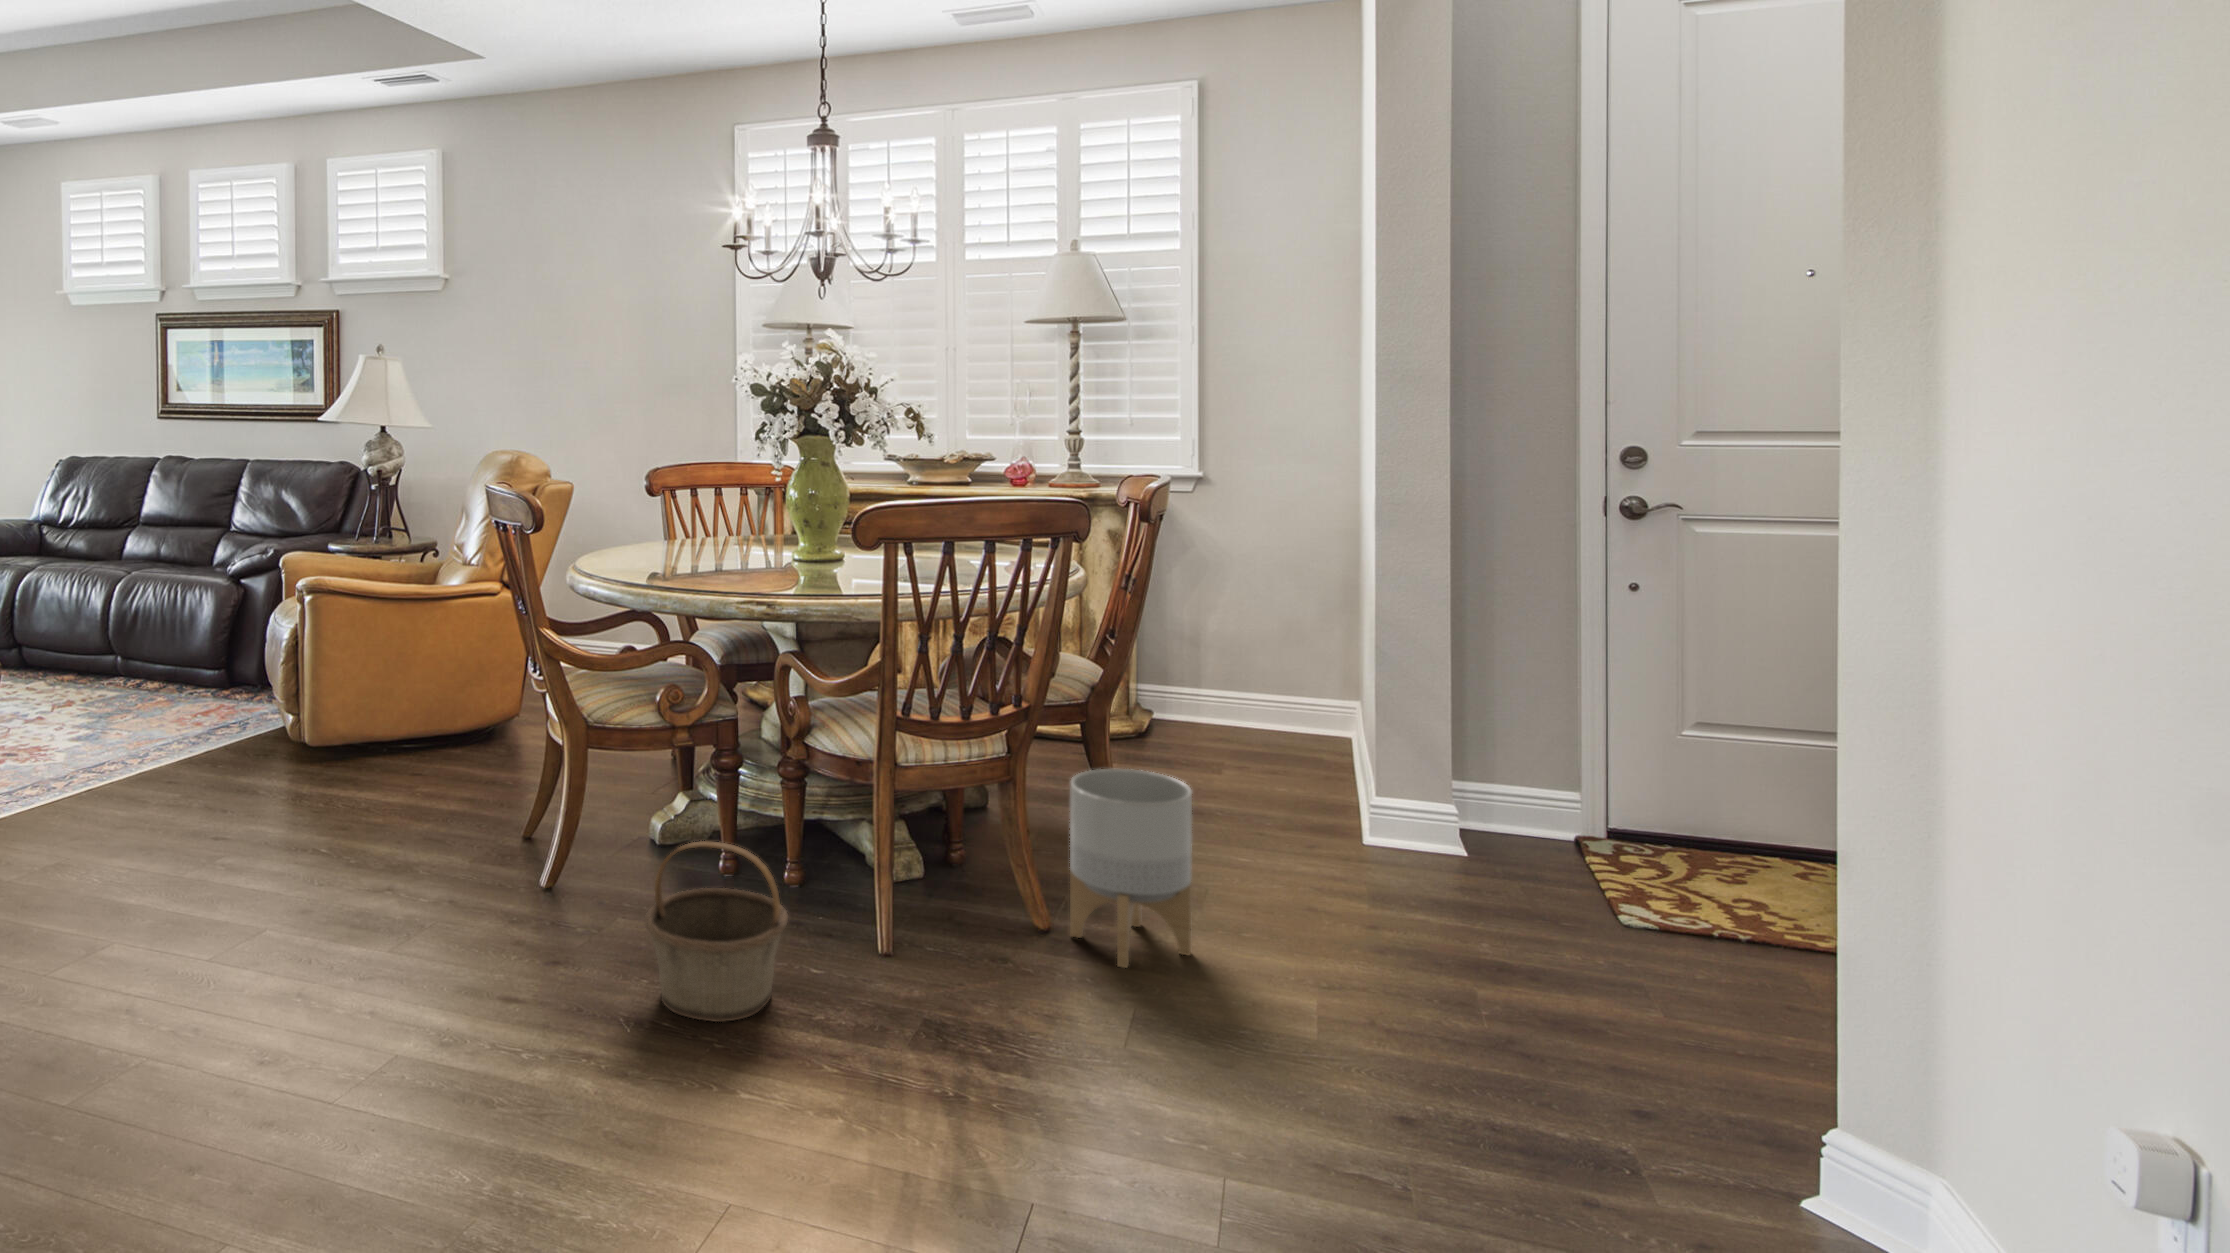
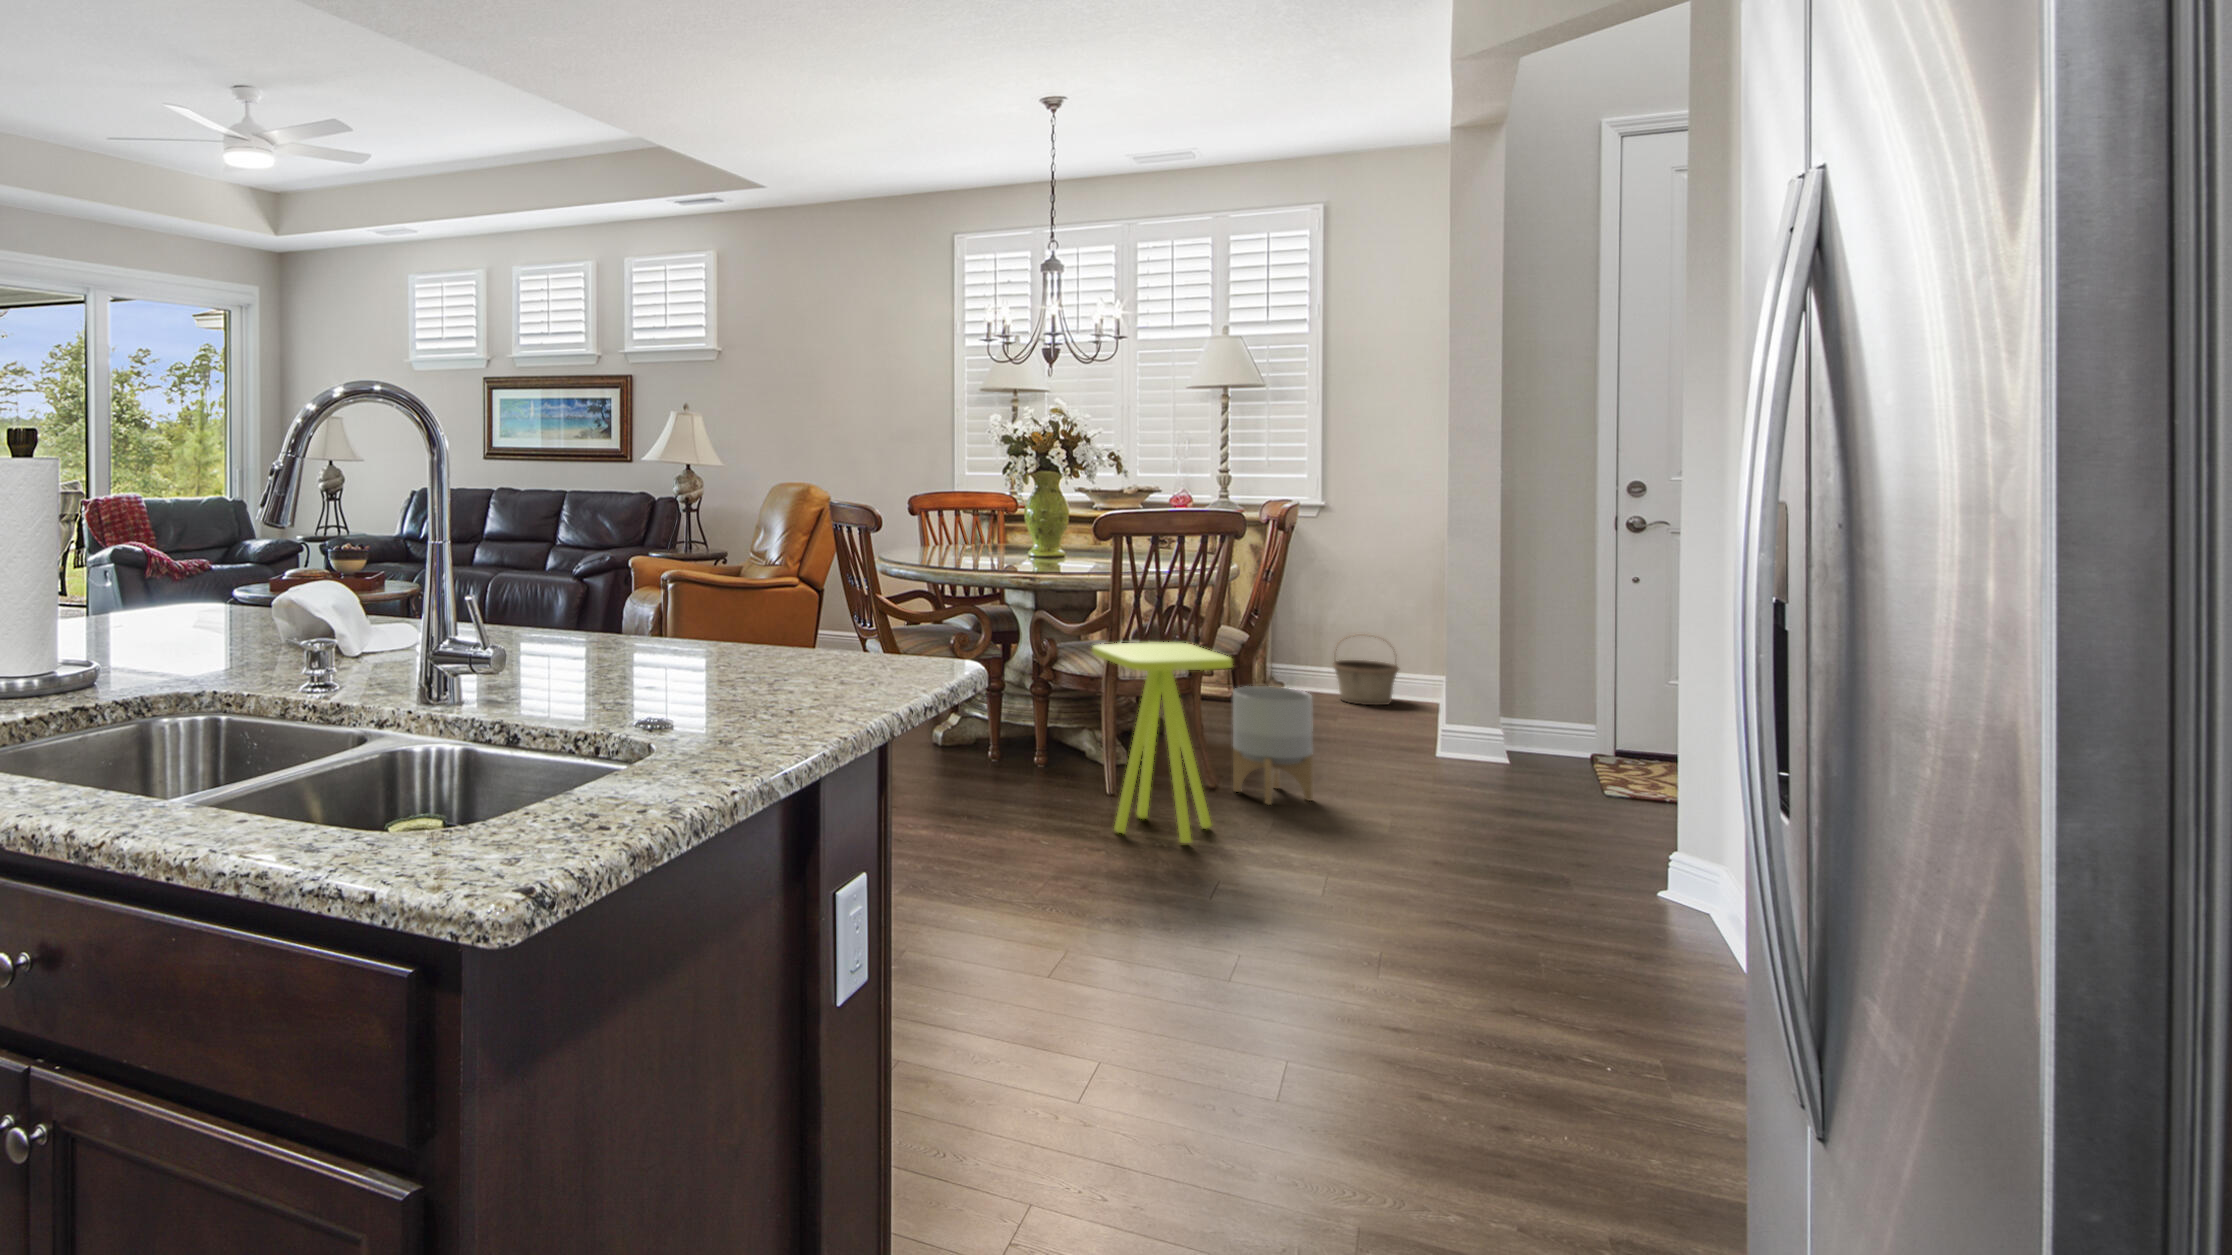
side table: none [837,721,1063,1086] -> present [1092,643,1232,843]
basket: present [644,841,788,1022] -> present [1333,635,1399,705]

